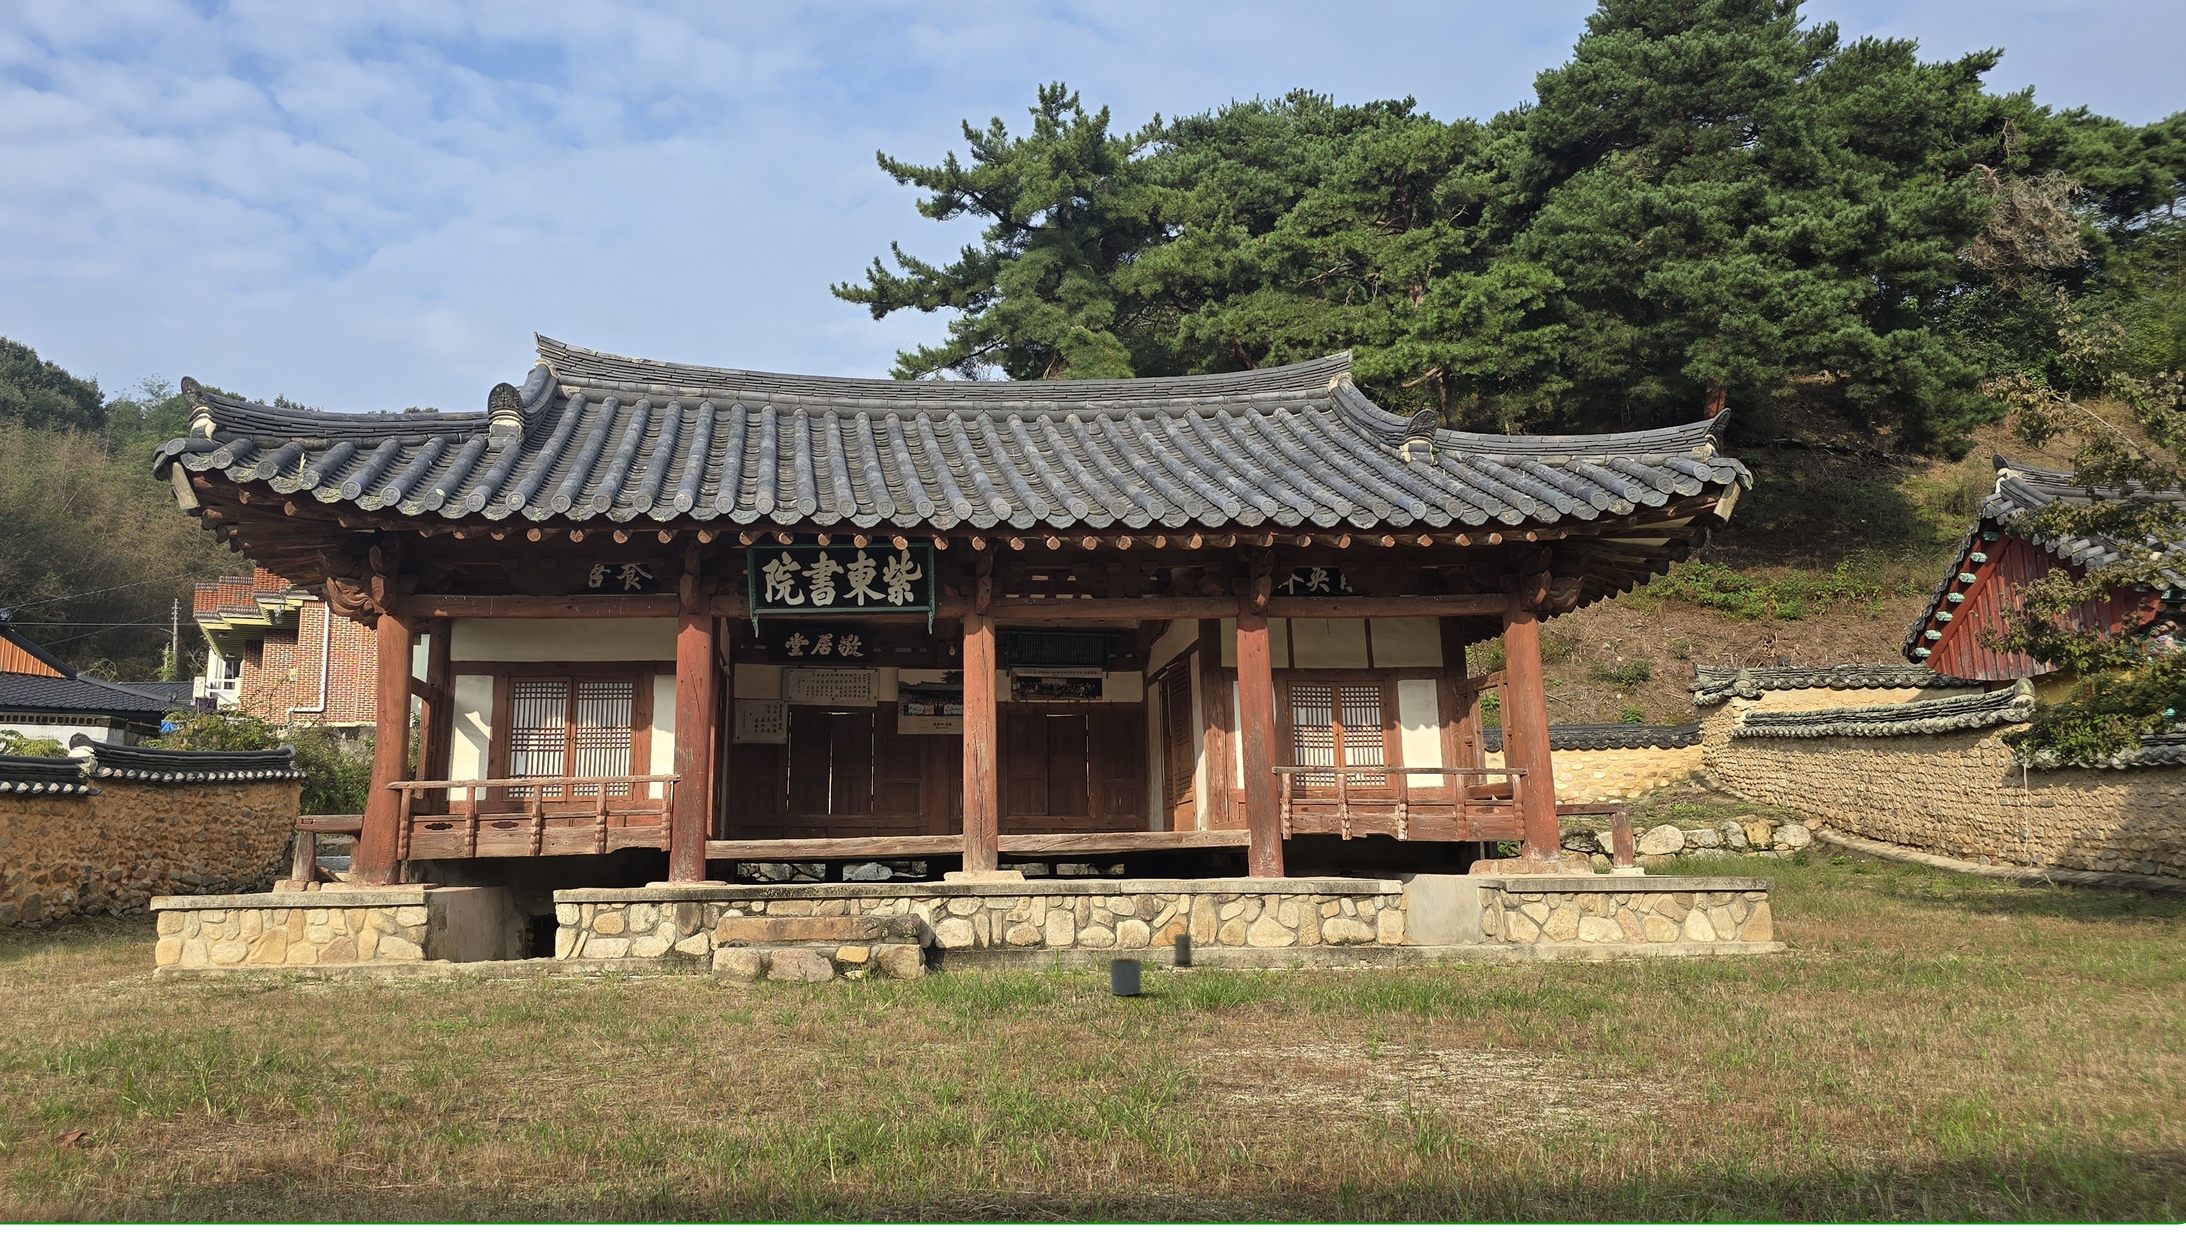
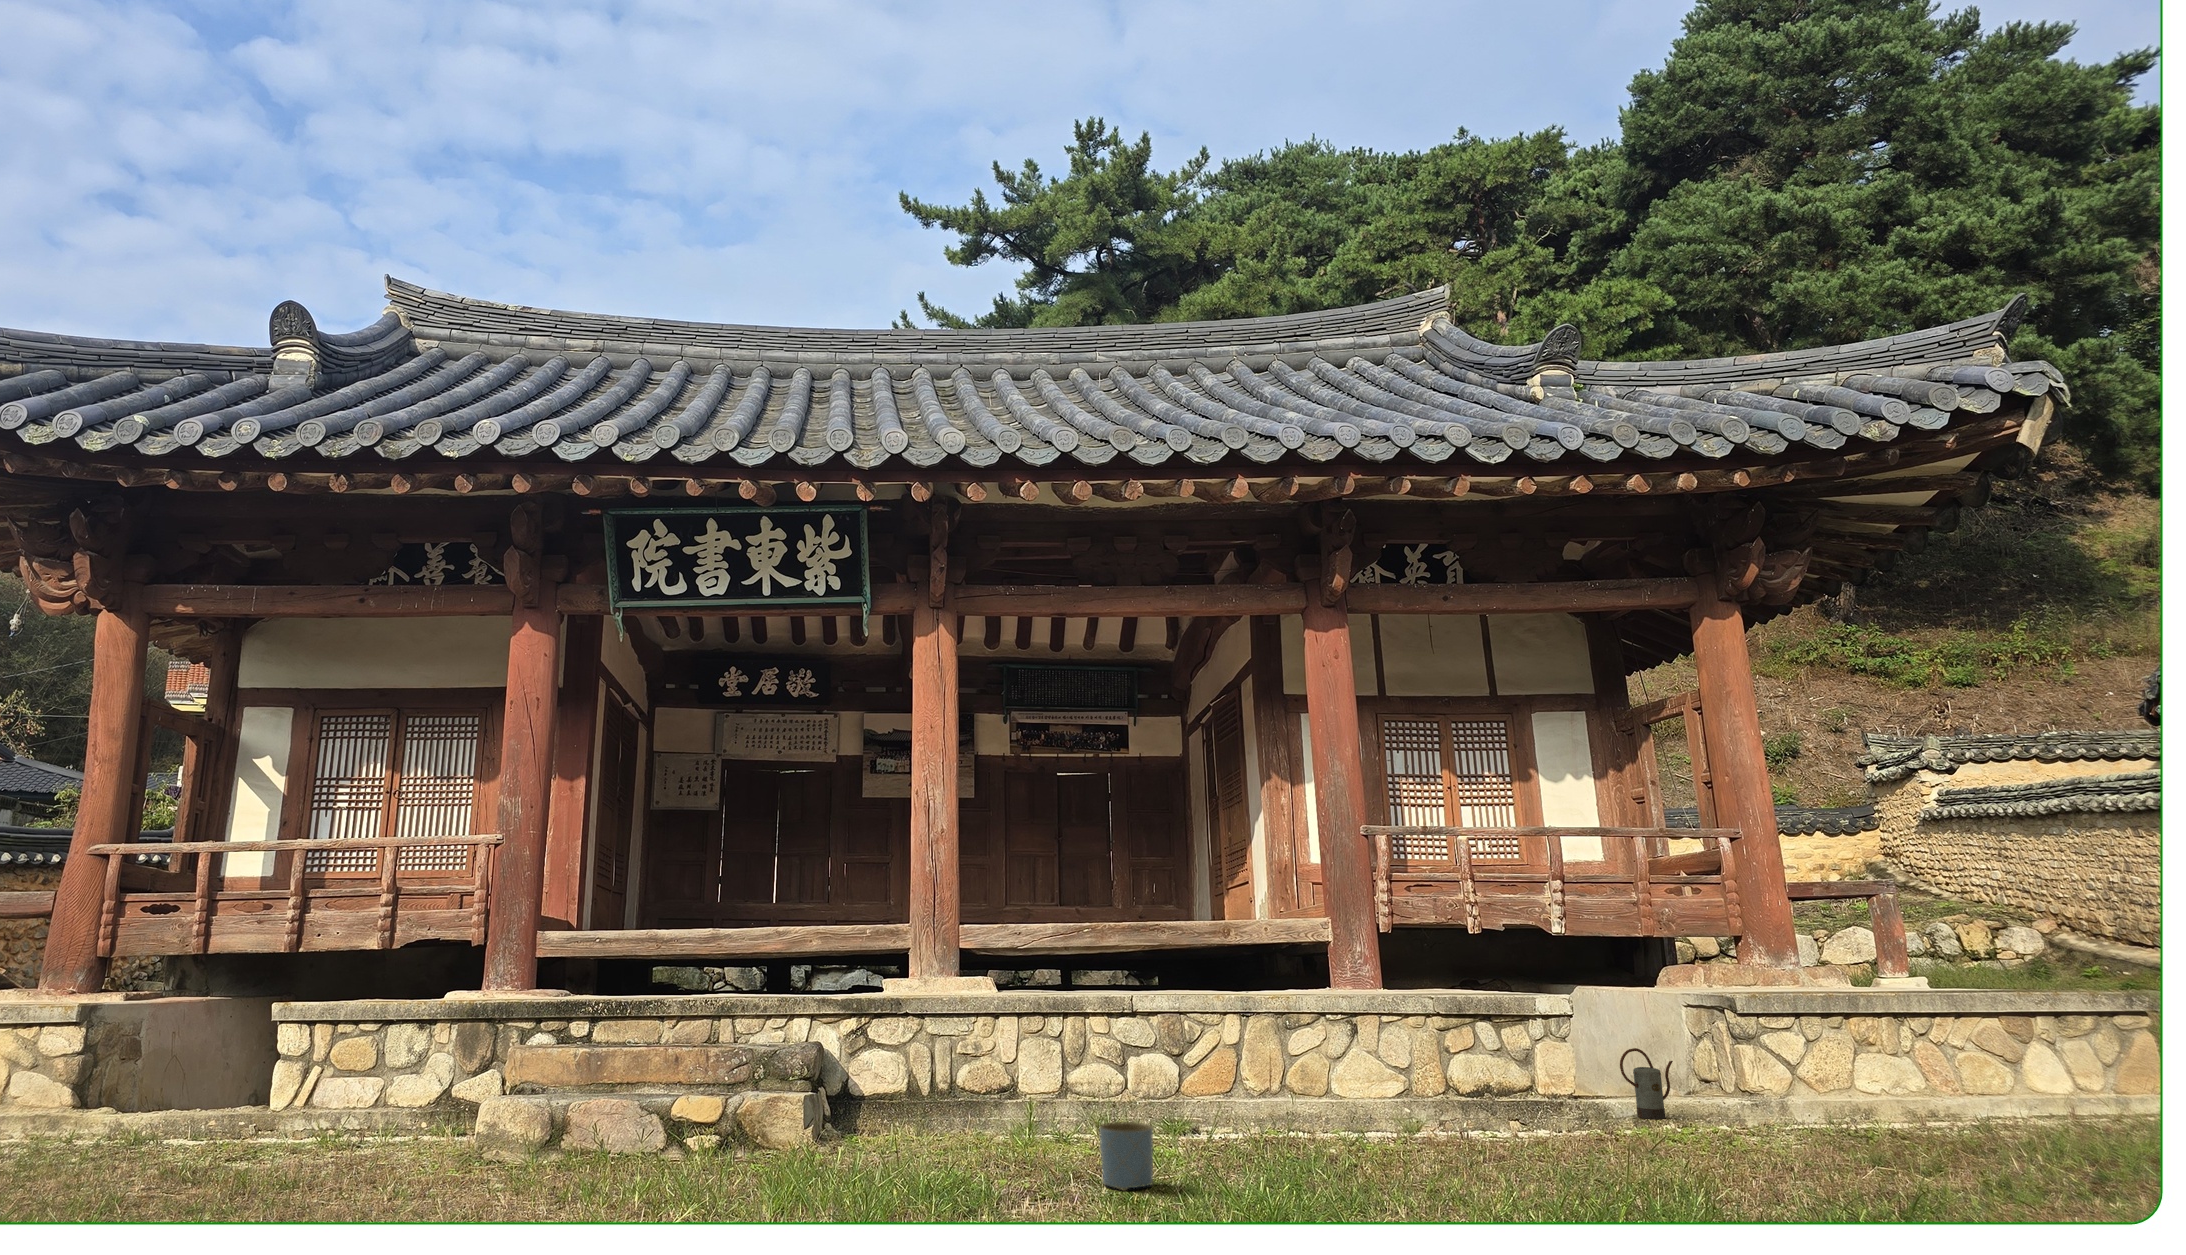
watering can: present [1168,925,1198,967] -> present [1620,1048,1673,1119]

